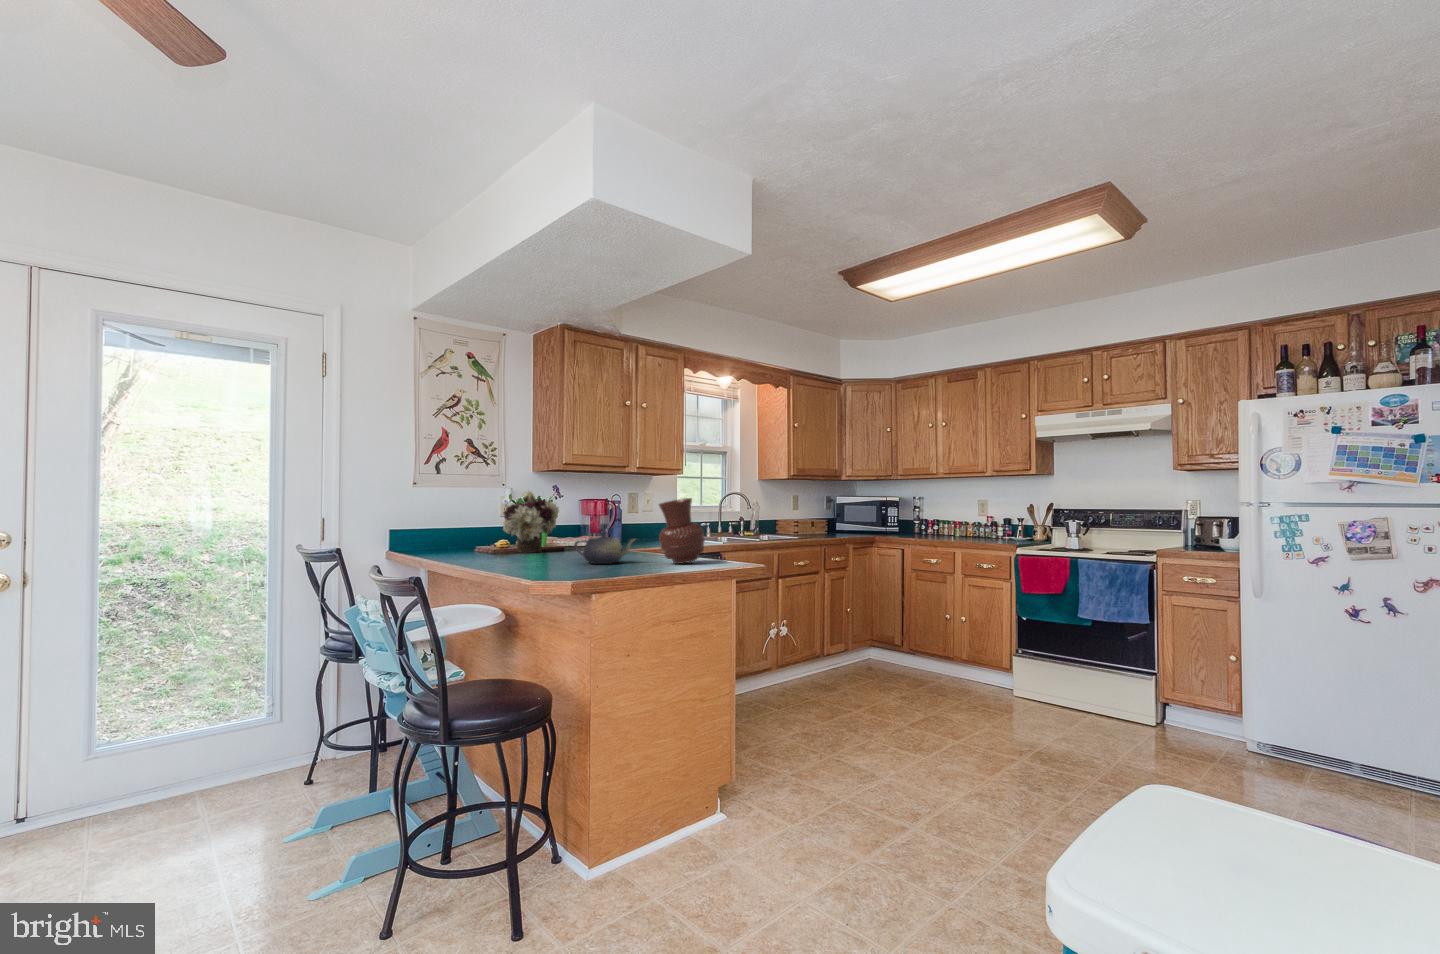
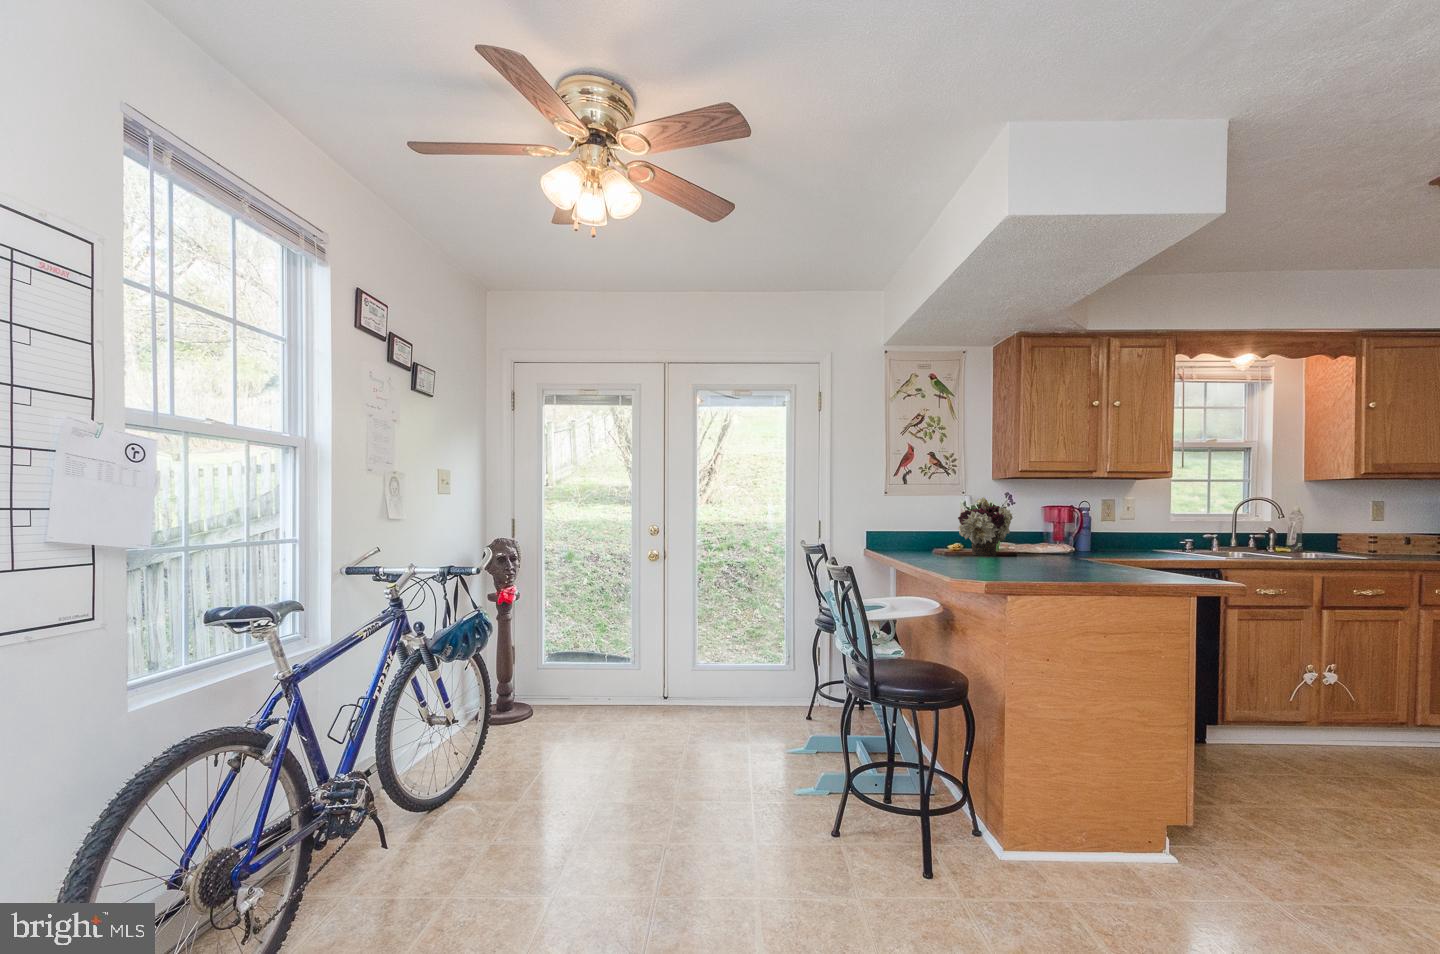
vase: present [659,498,705,564] -> none [1094,508,1152,577]
teapot: present [574,532,635,564] -> none [1008,539,1073,571]

